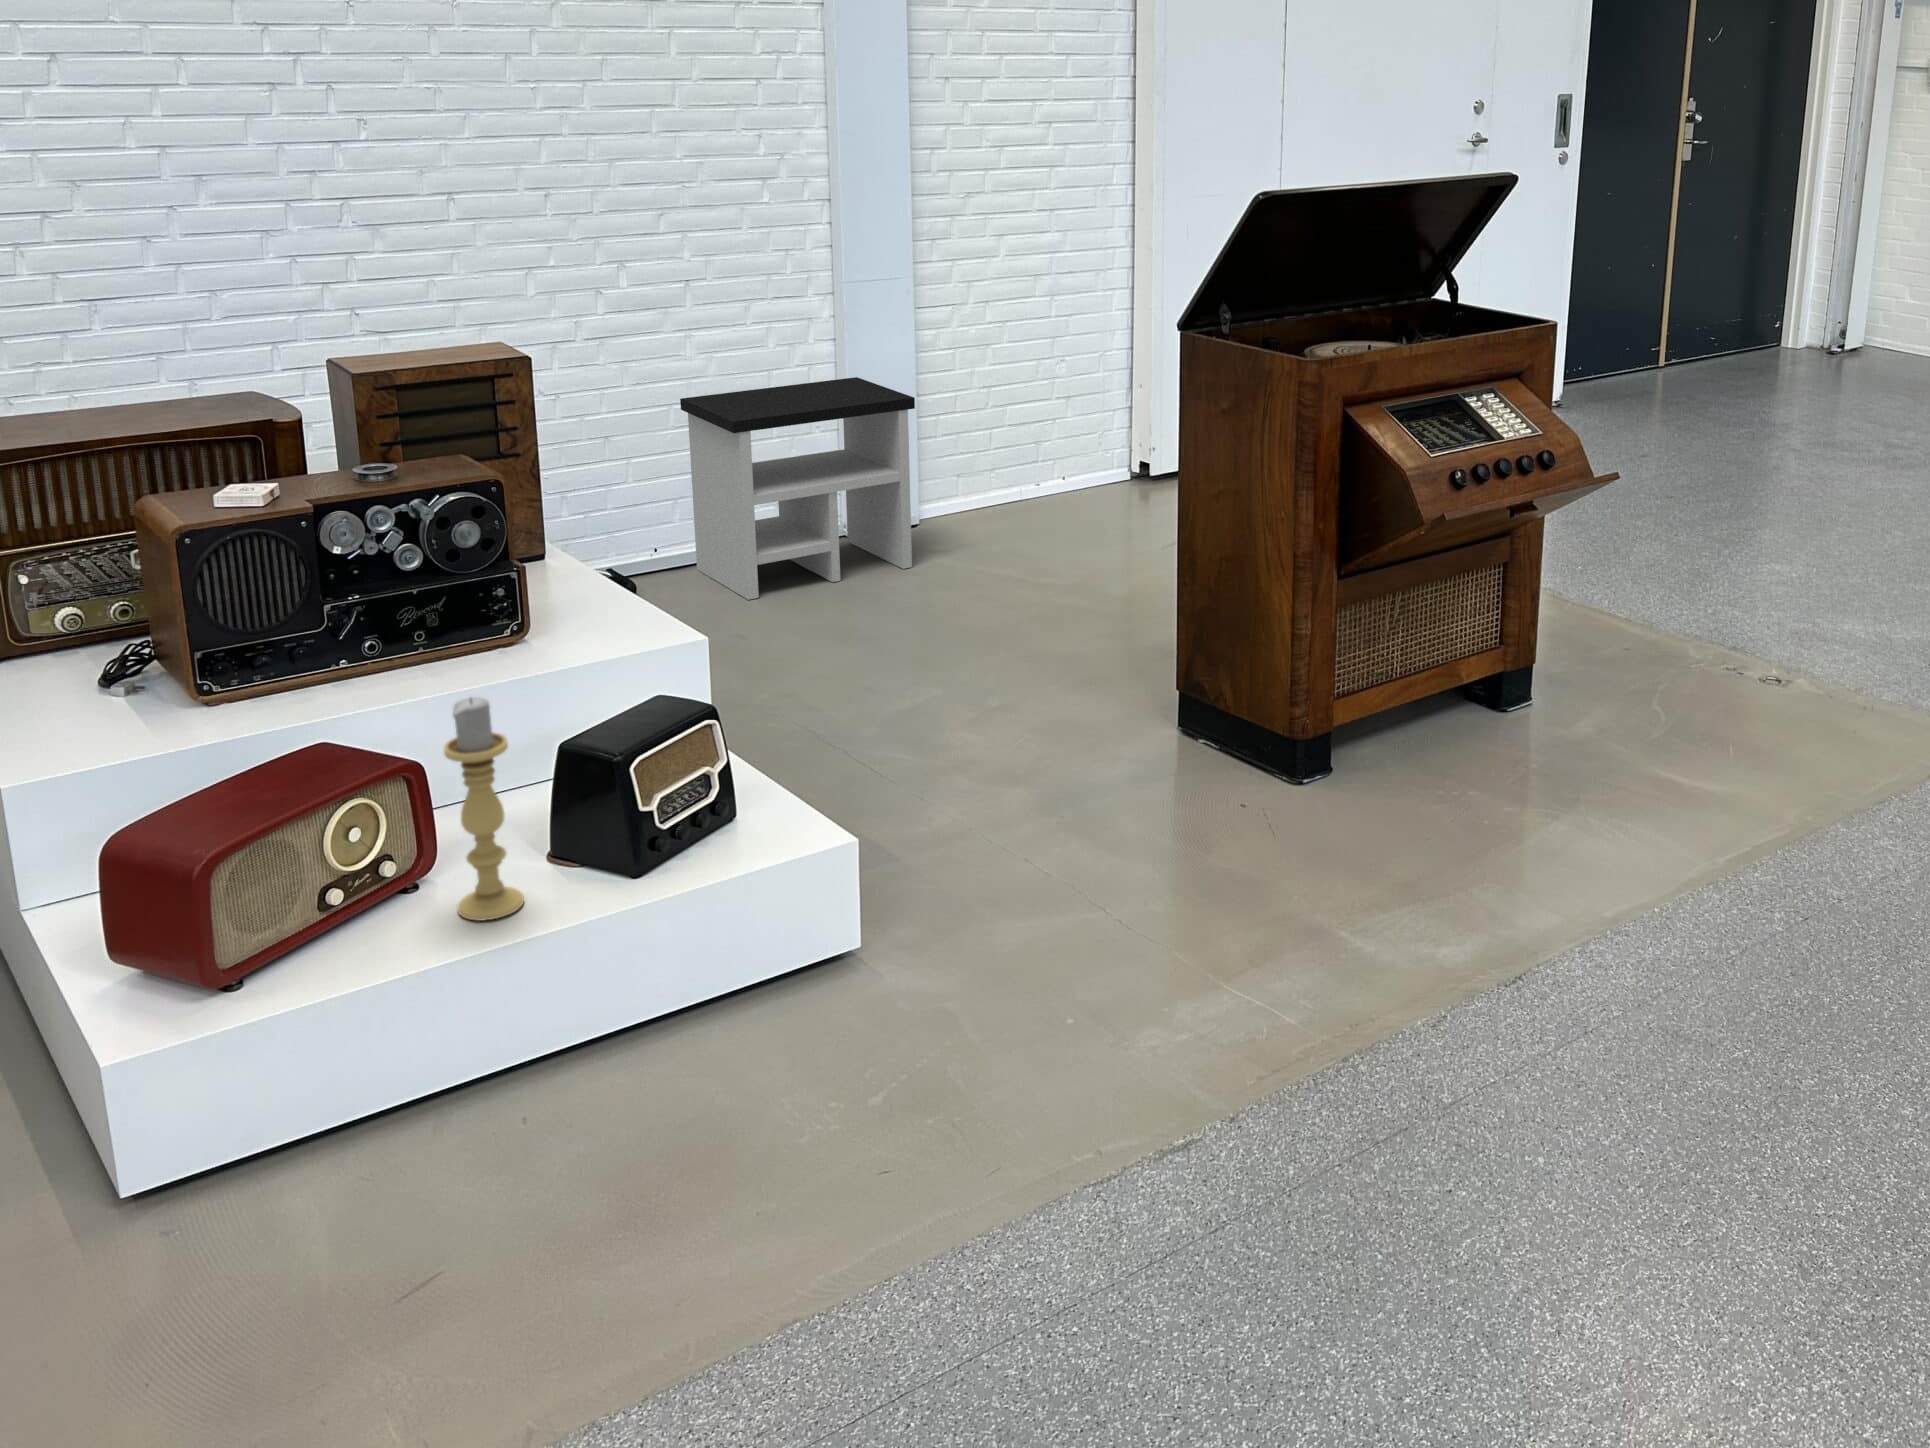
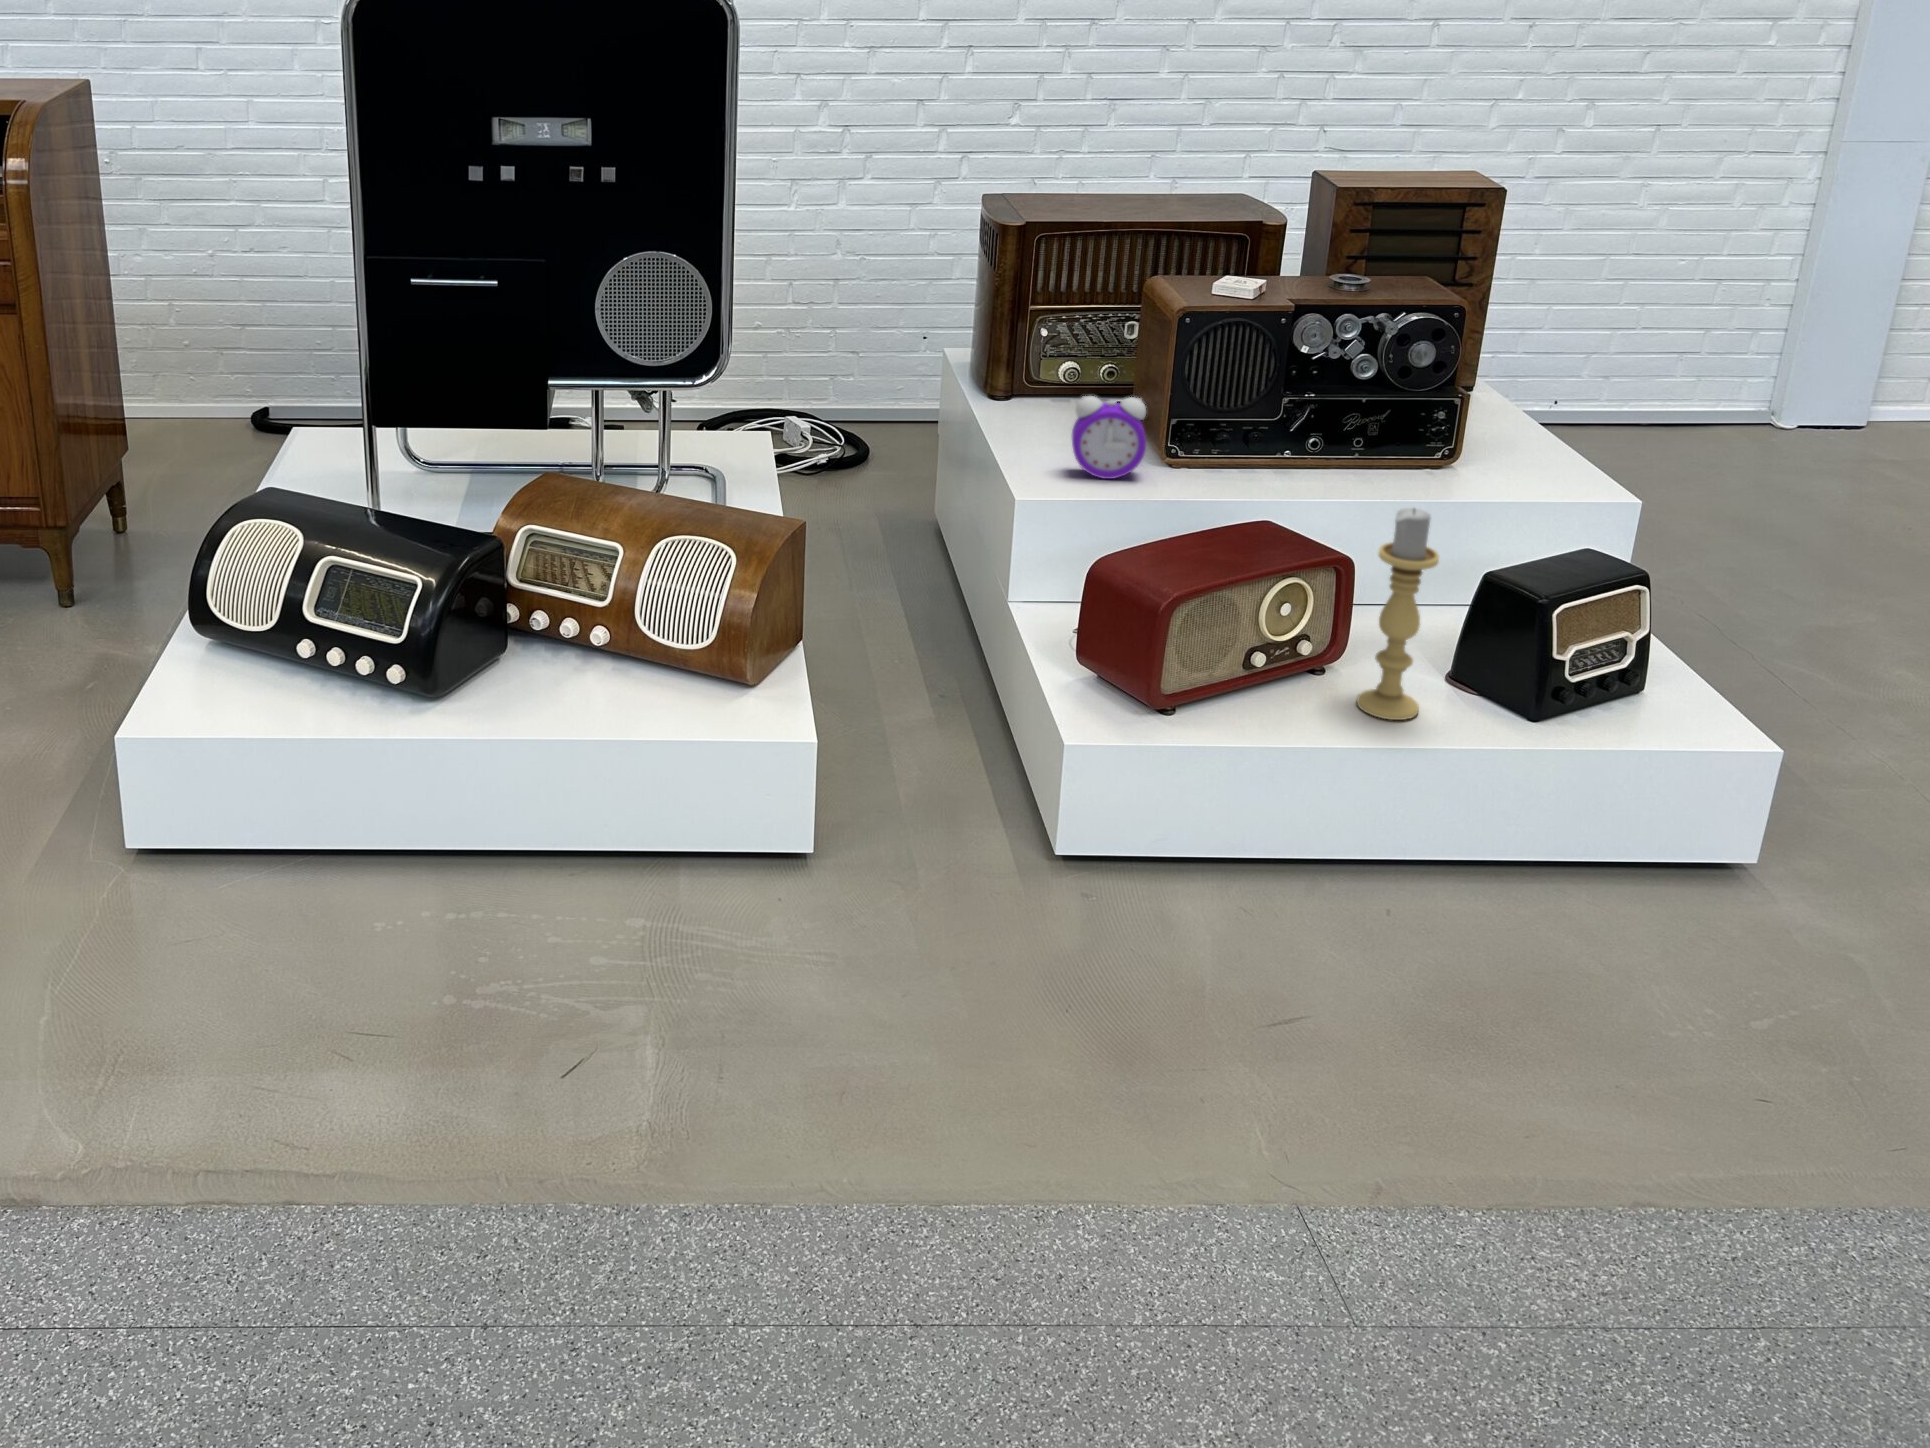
side table: present [680,377,915,600] -> none [1601,251,1920,479]
alarm clock: none [62,638,165,739] -> present [1072,396,1146,479]

